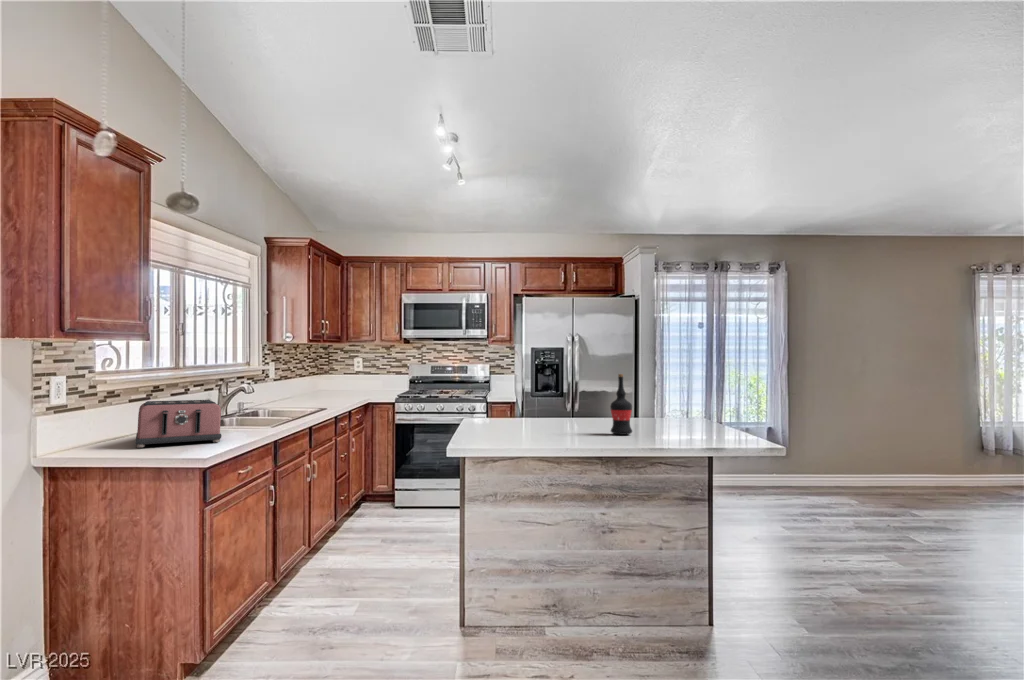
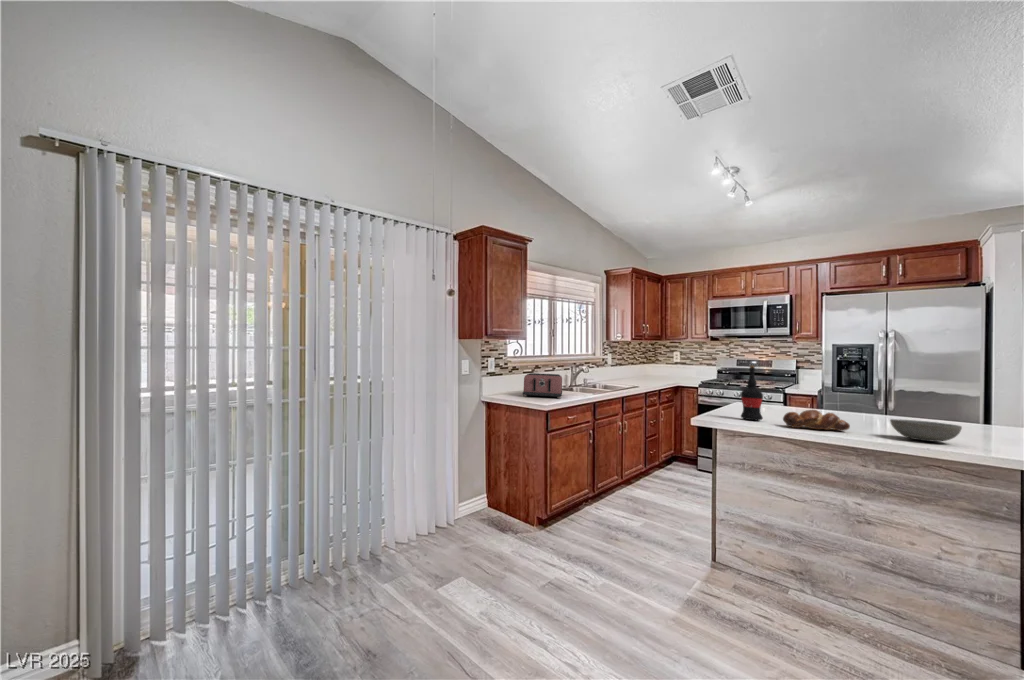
wine bottle: present [610,374,632,435] -> present [741,365,763,420]
bread loaf: none [551,420,607,444] -> present [783,410,850,431]
bowl: none [636,421,685,440] -> present [890,419,962,442]

